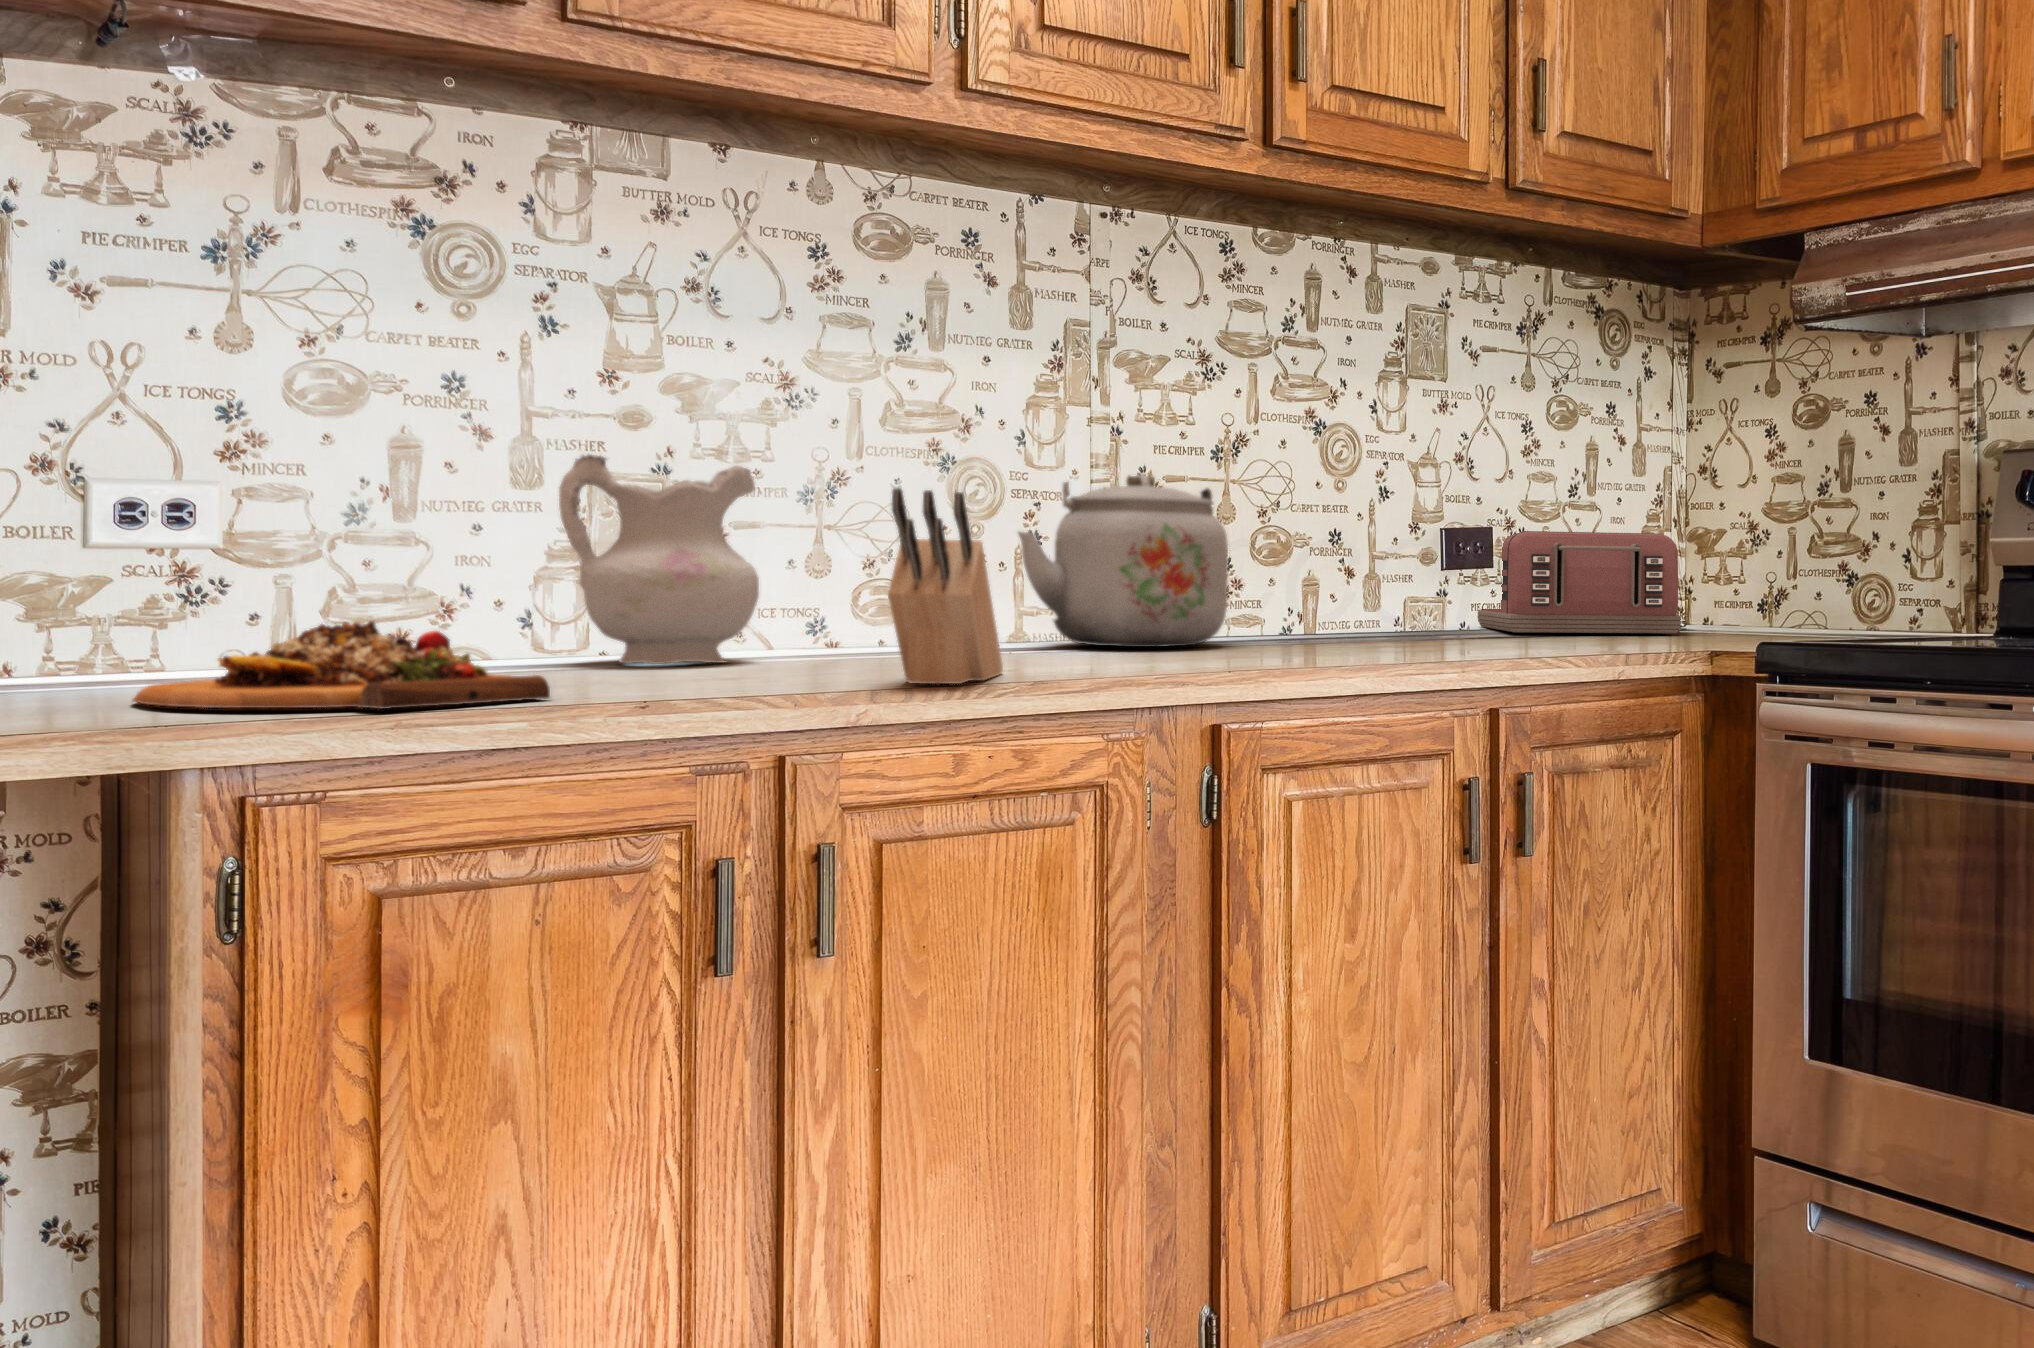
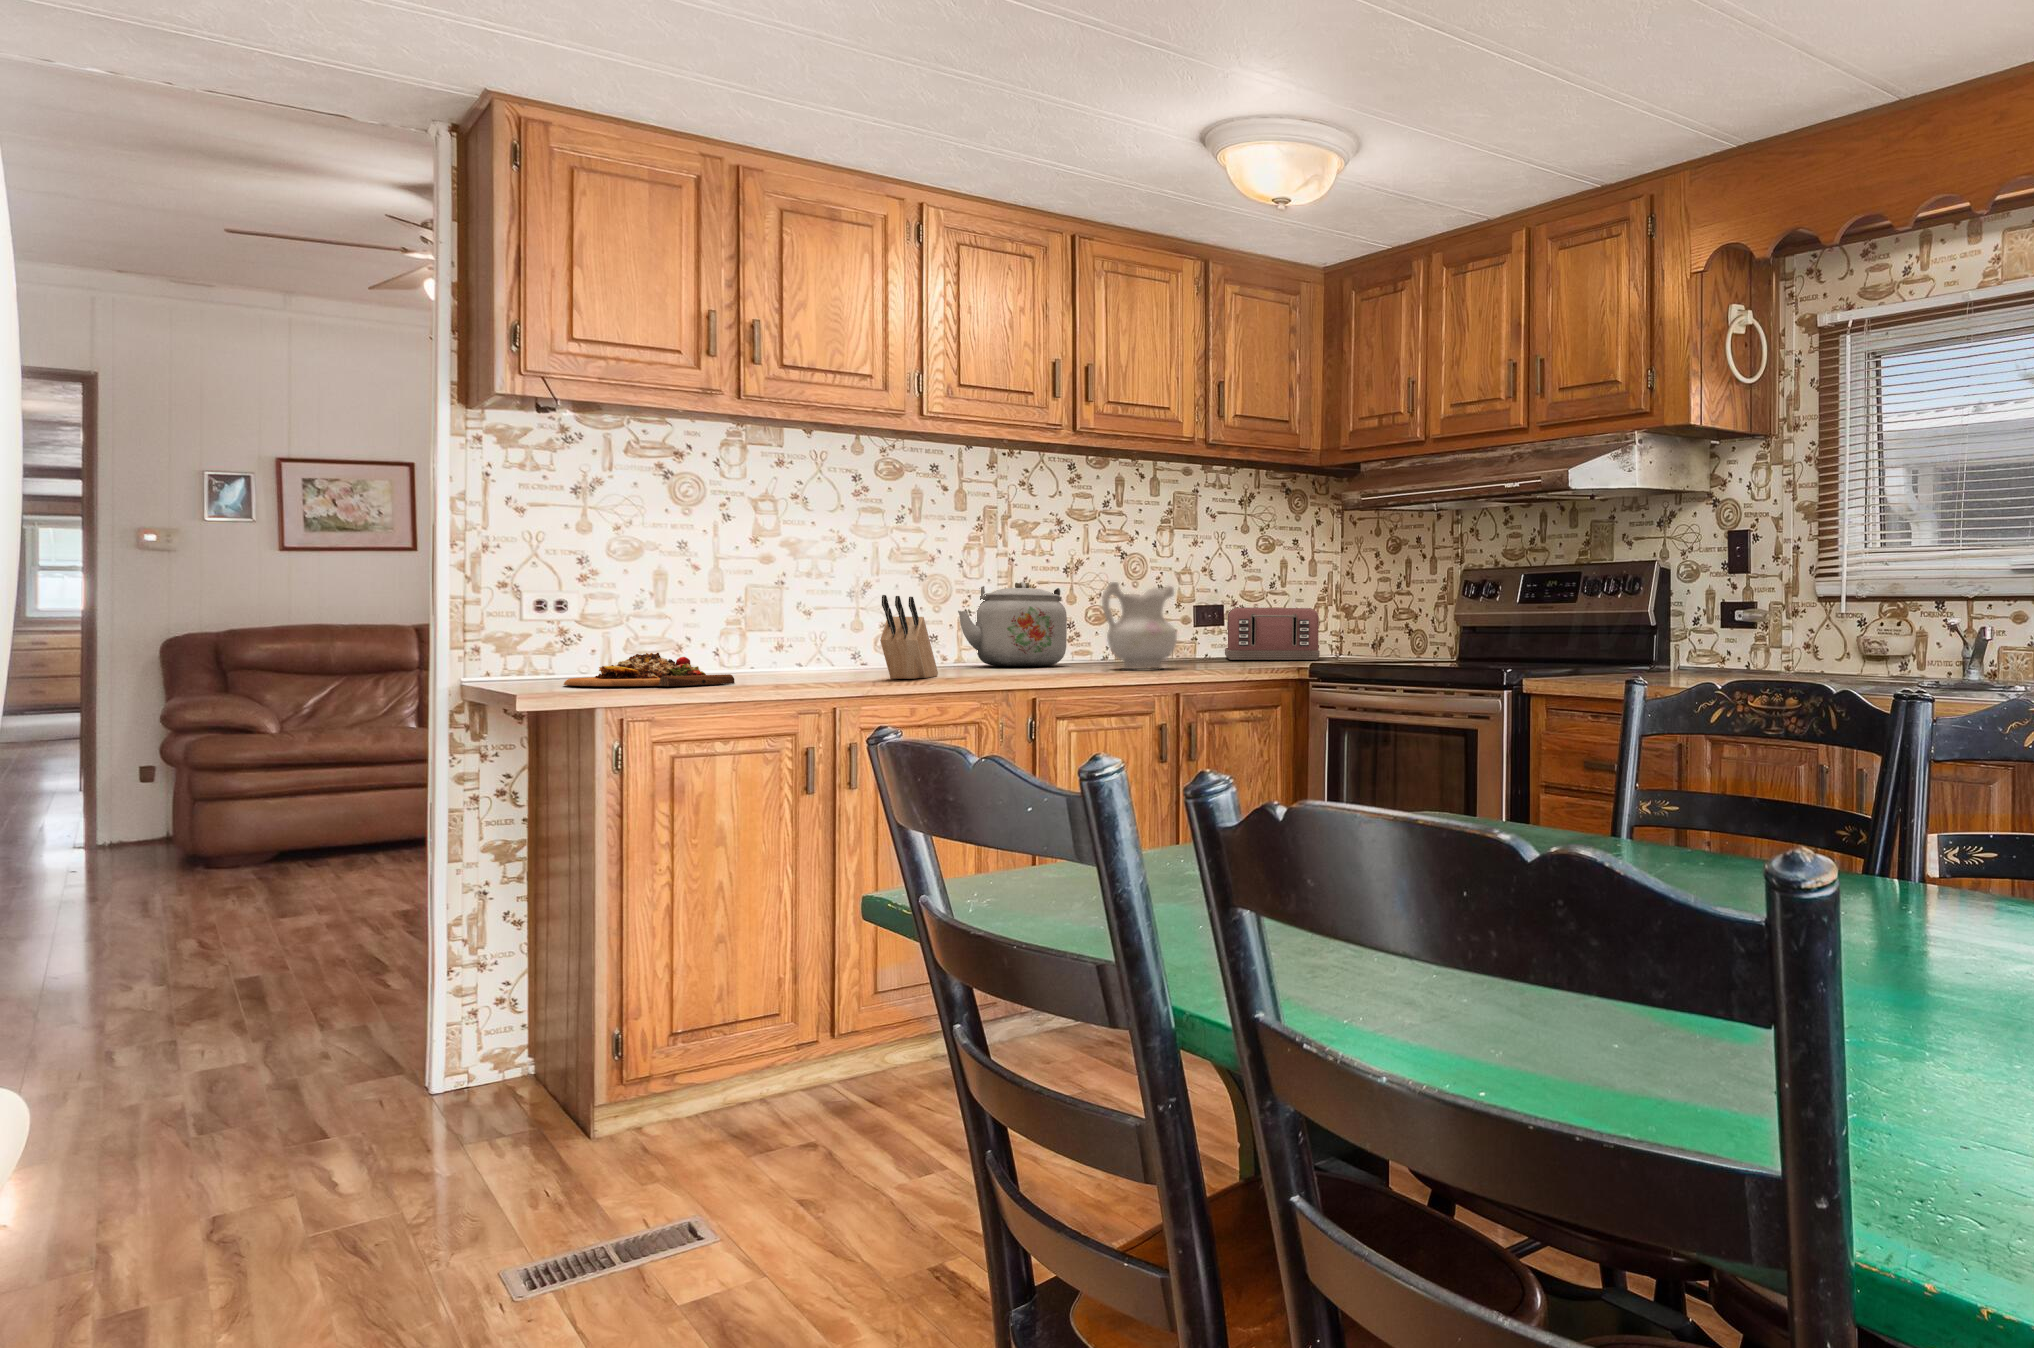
ceramic pitcher: present [559,454,759,664] -> present [1102,582,1177,669]

